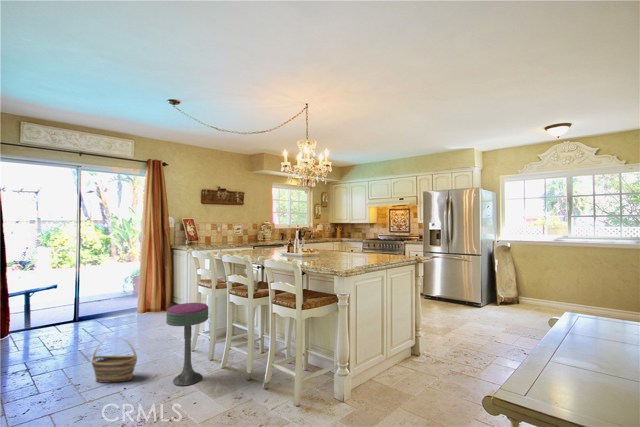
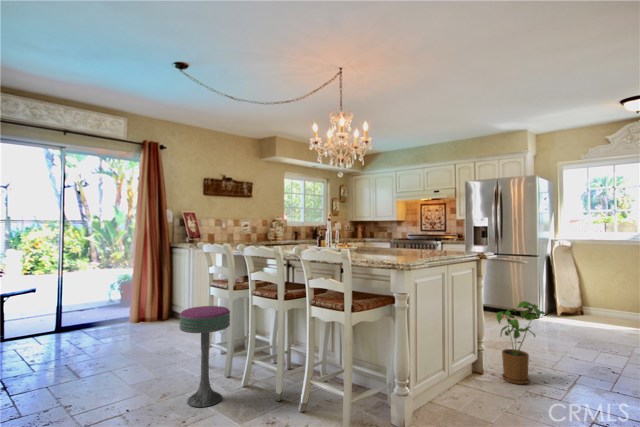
house plant: none [430,297,471,365] -> present [496,301,546,384]
basket: present [92,342,137,383] -> none [87,347,142,403]

